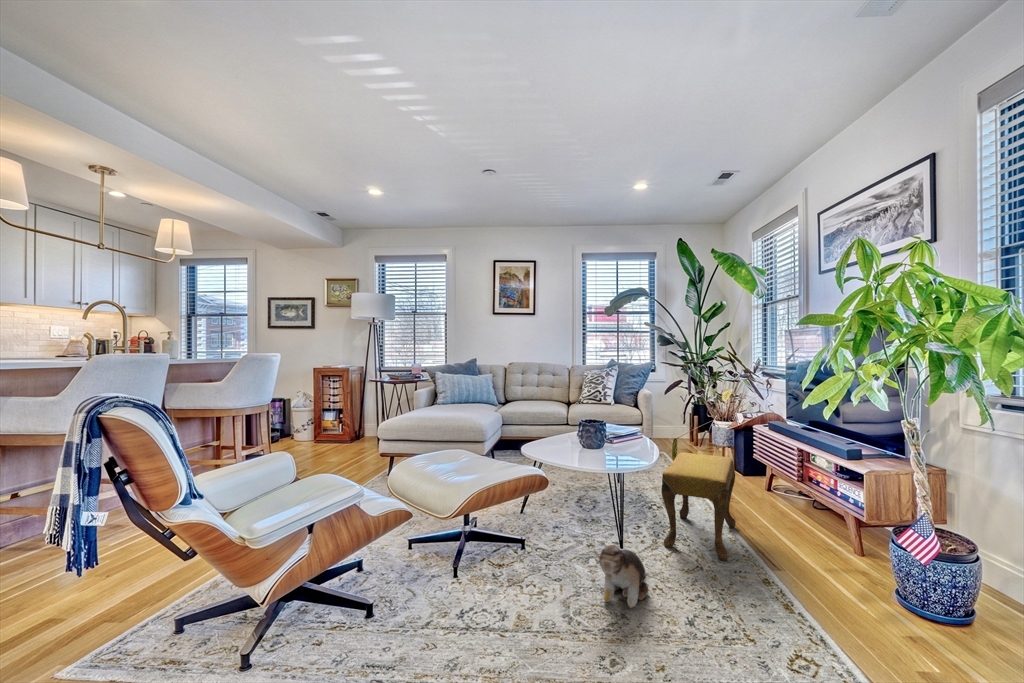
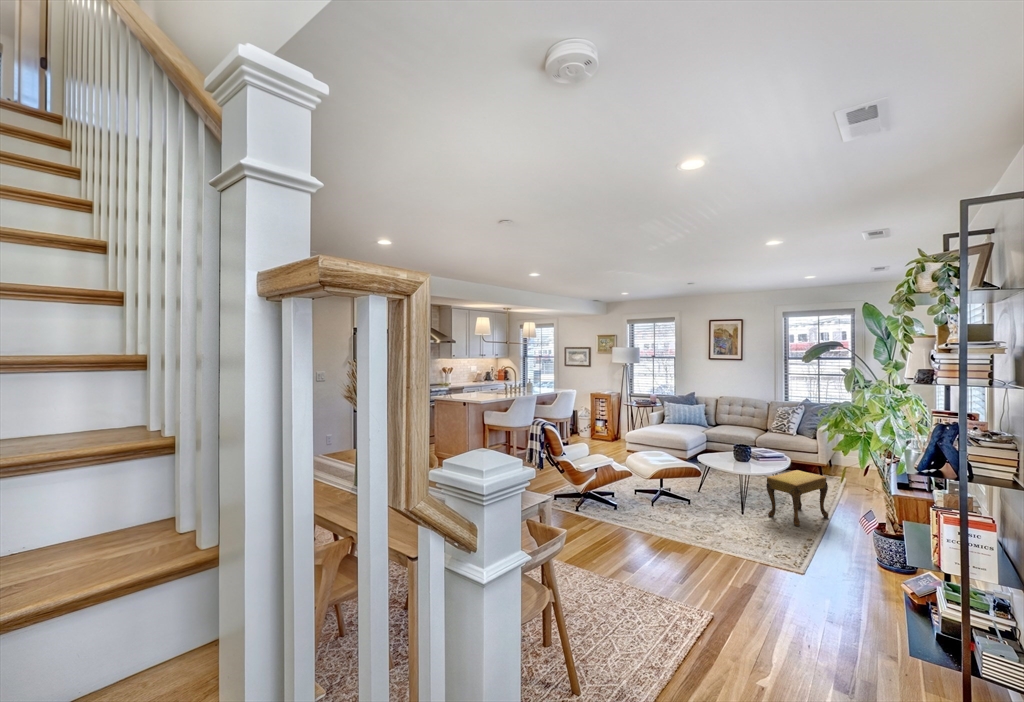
plush toy: present [594,545,648,608] -> none [705,499,745,527]

